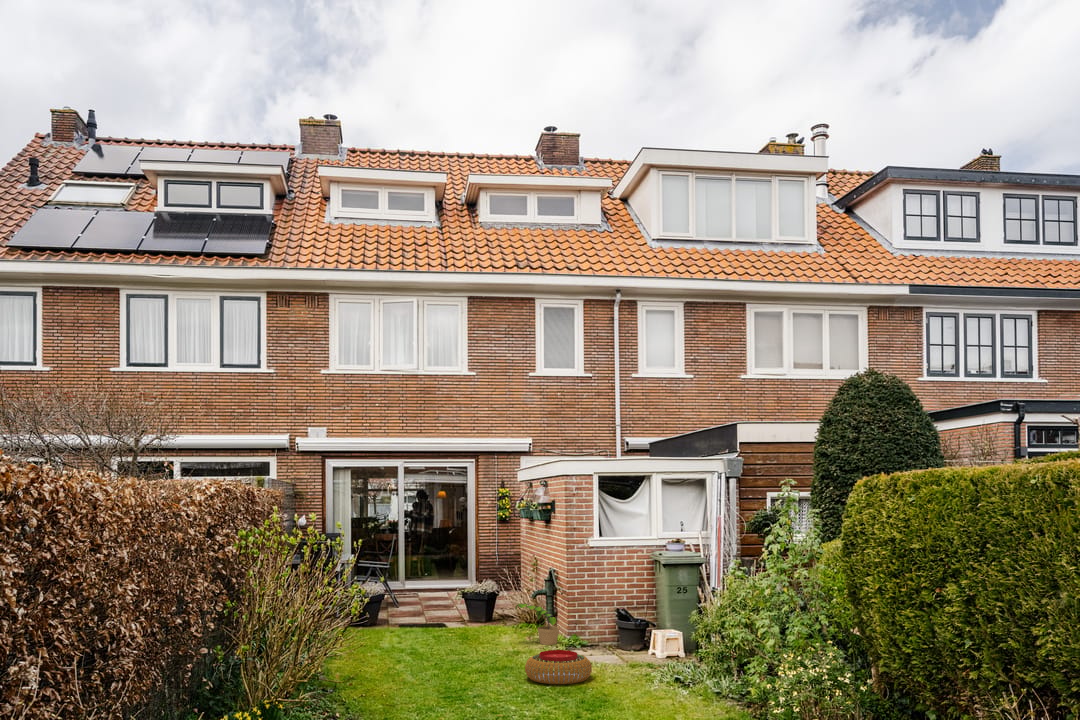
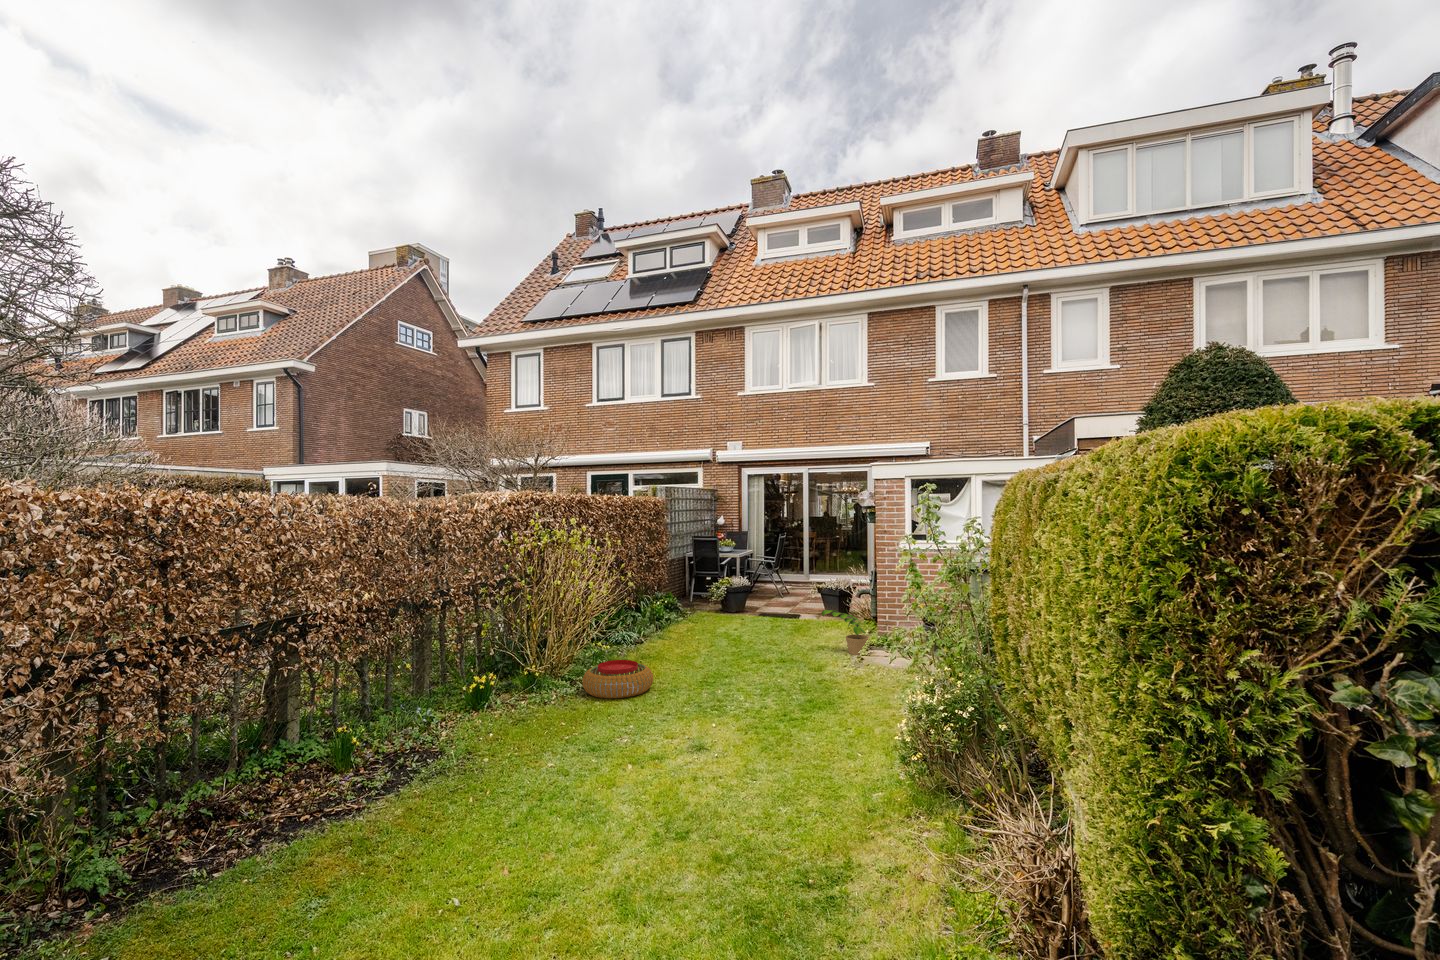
pouf: present [525,650,592,684] -> present [582,660,653,698]

